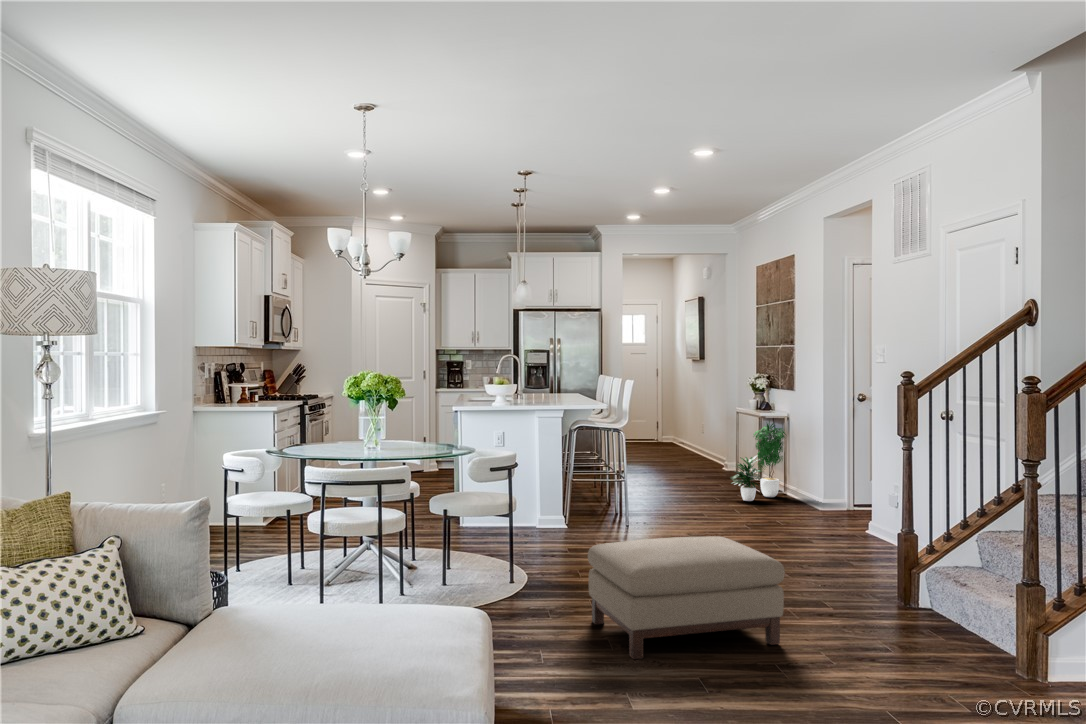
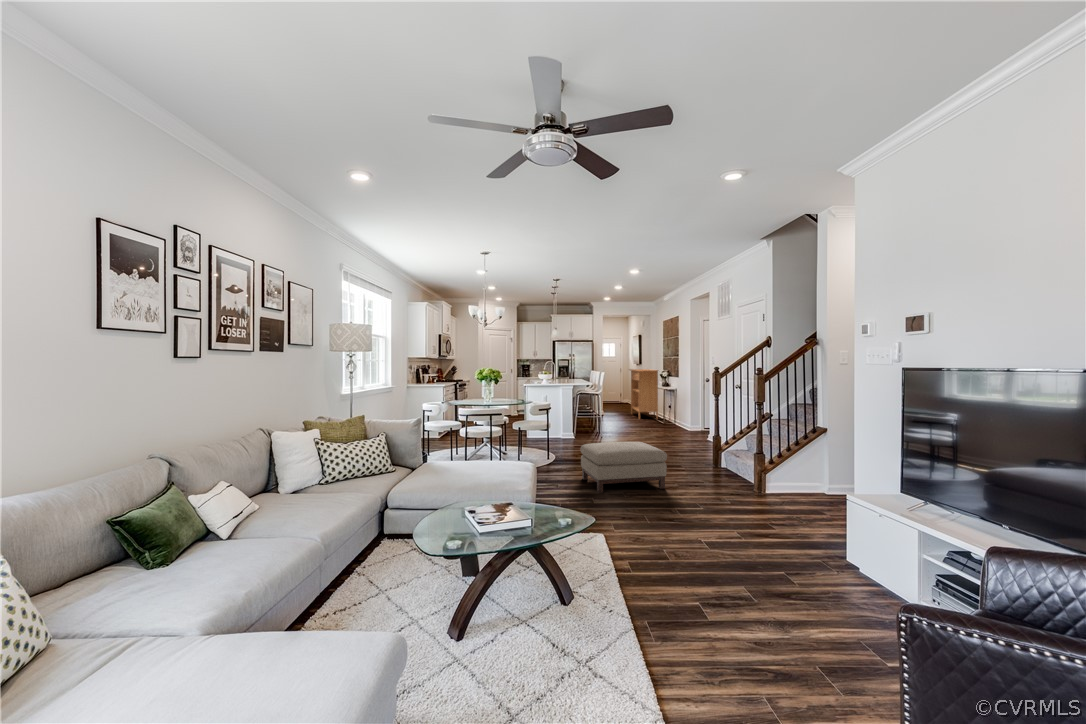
console table: none [669,370,733,474] -> present [630,369,658,419]
potted plant: present [732,422,786,501] -> none [655,393,683,431]

